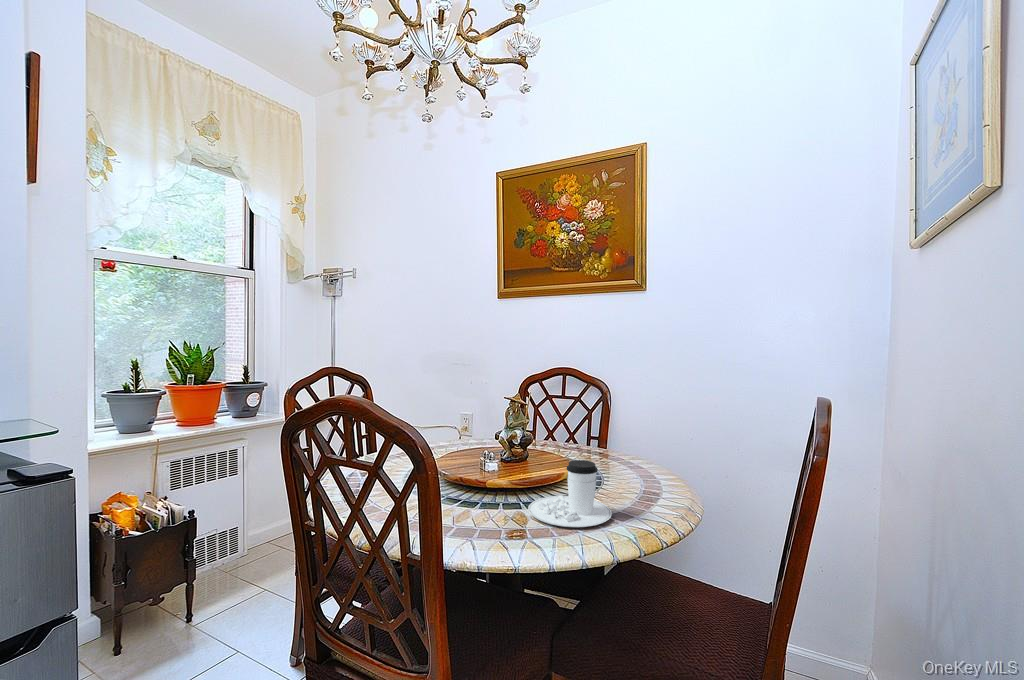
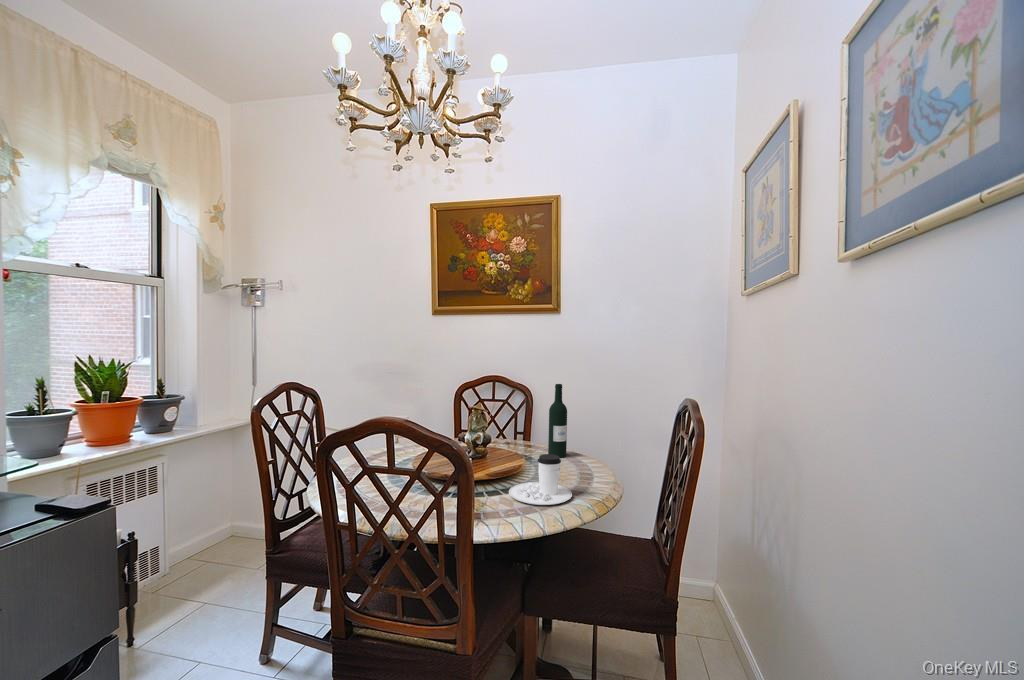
wine bottle: none [612,375,637,468] -> present [548,384,567,457]

